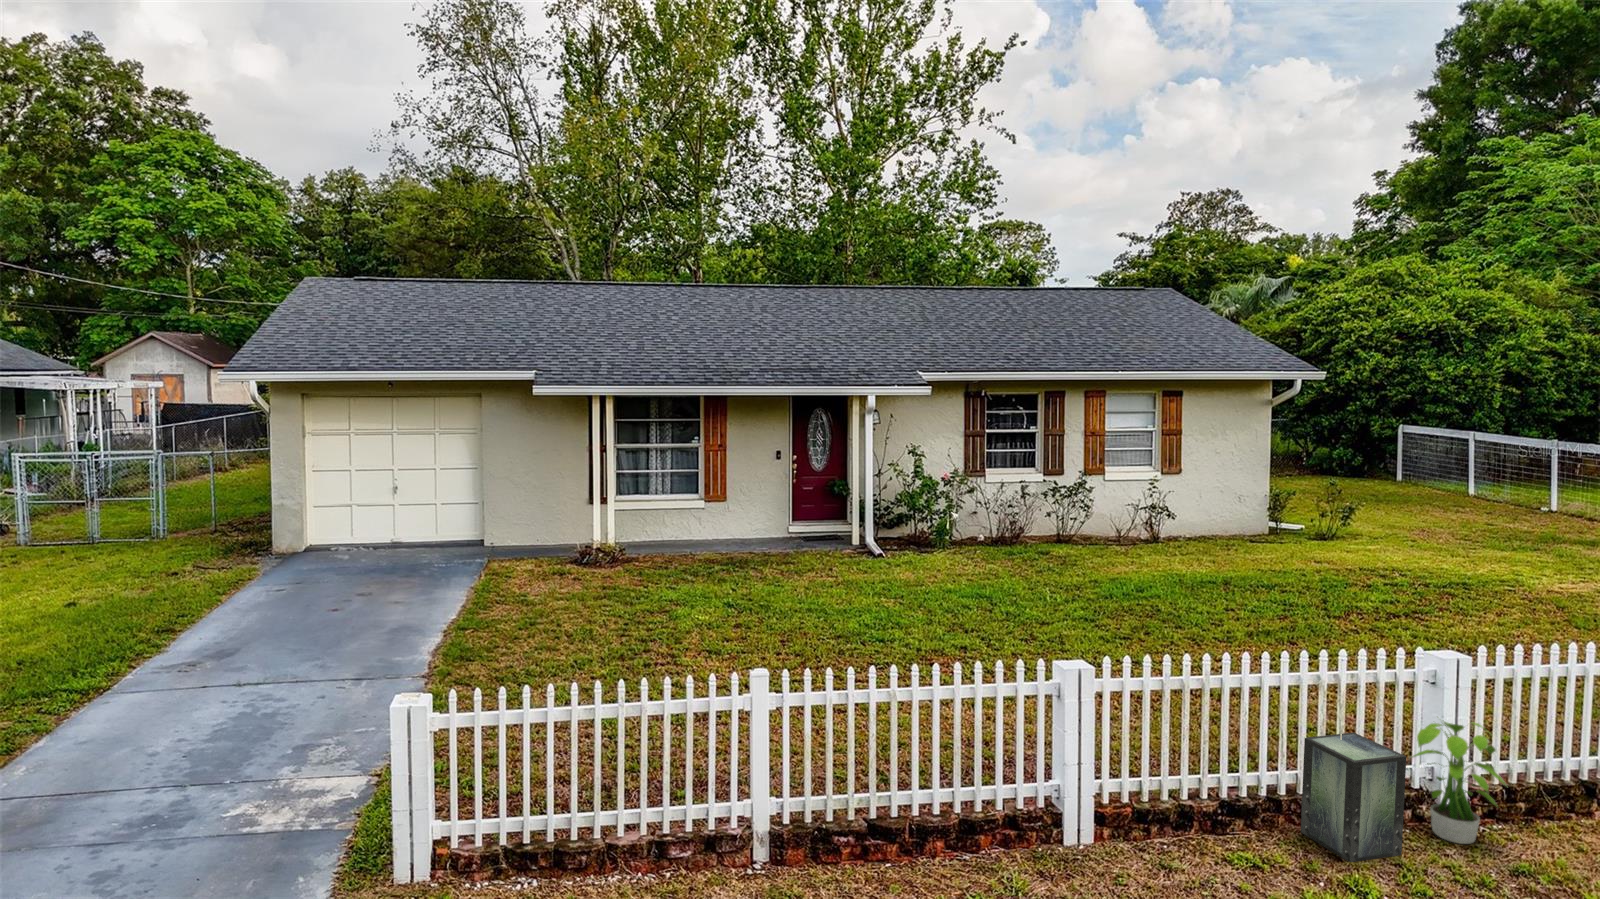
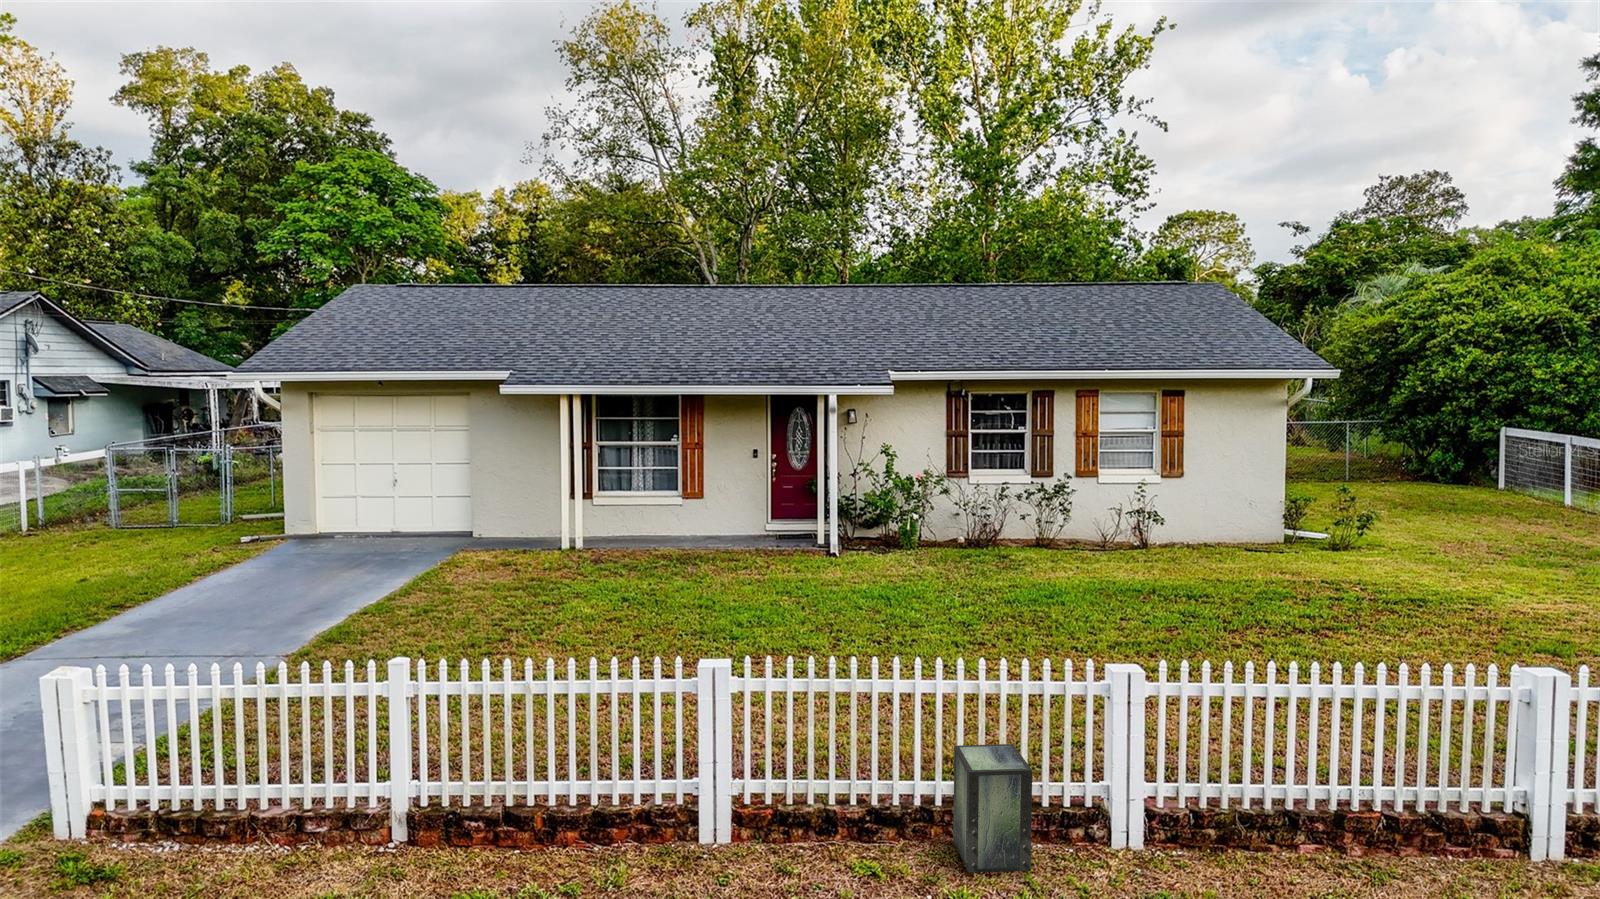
potted plant: present [1411,722,1506,844] -> none [1065,733,1147,867]

